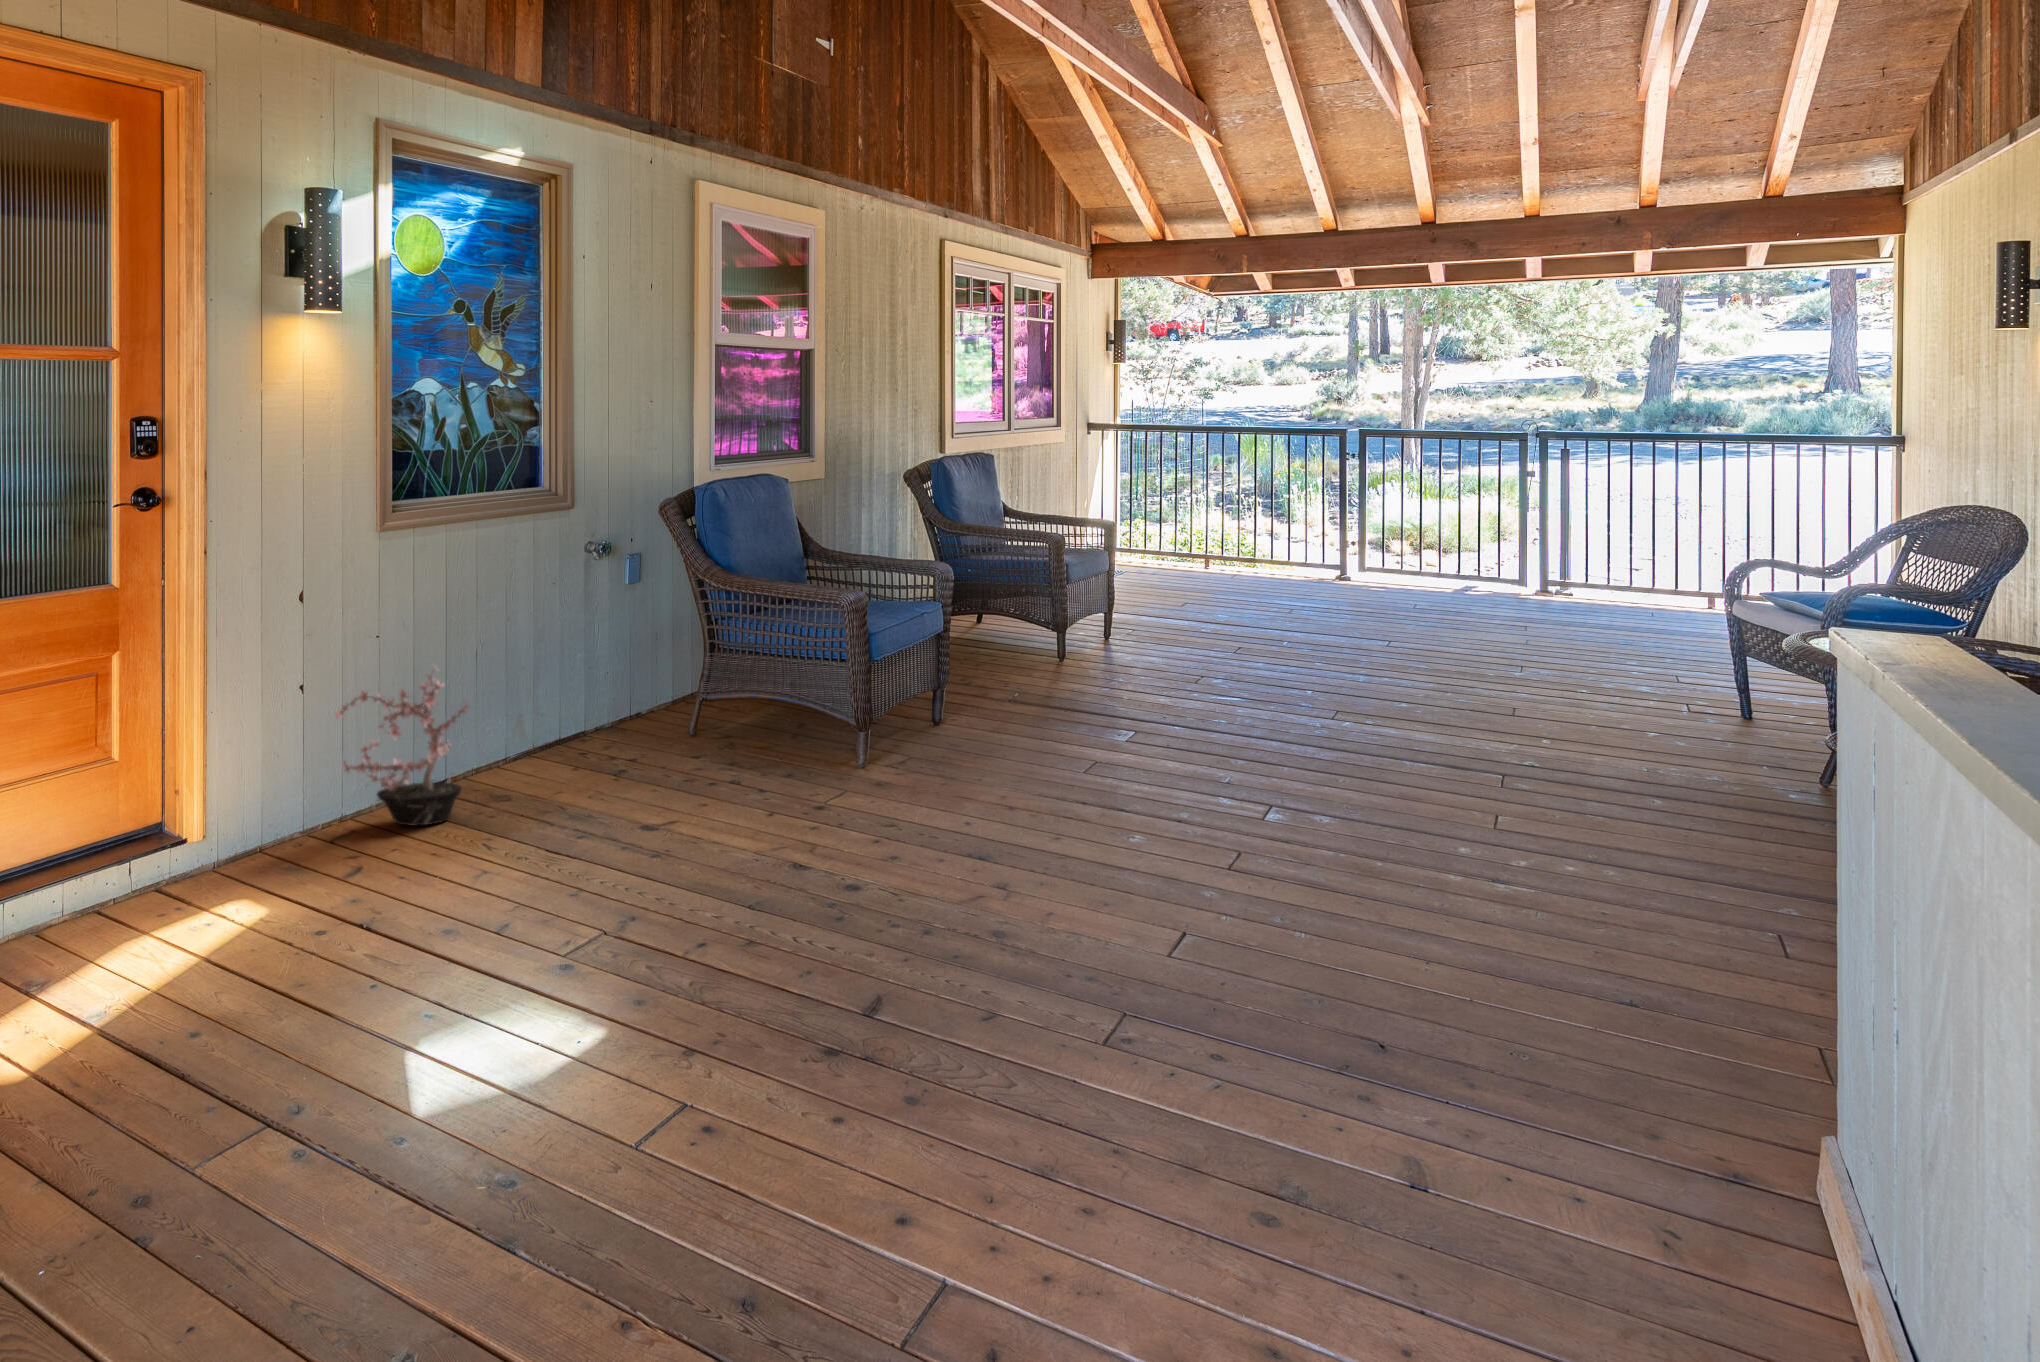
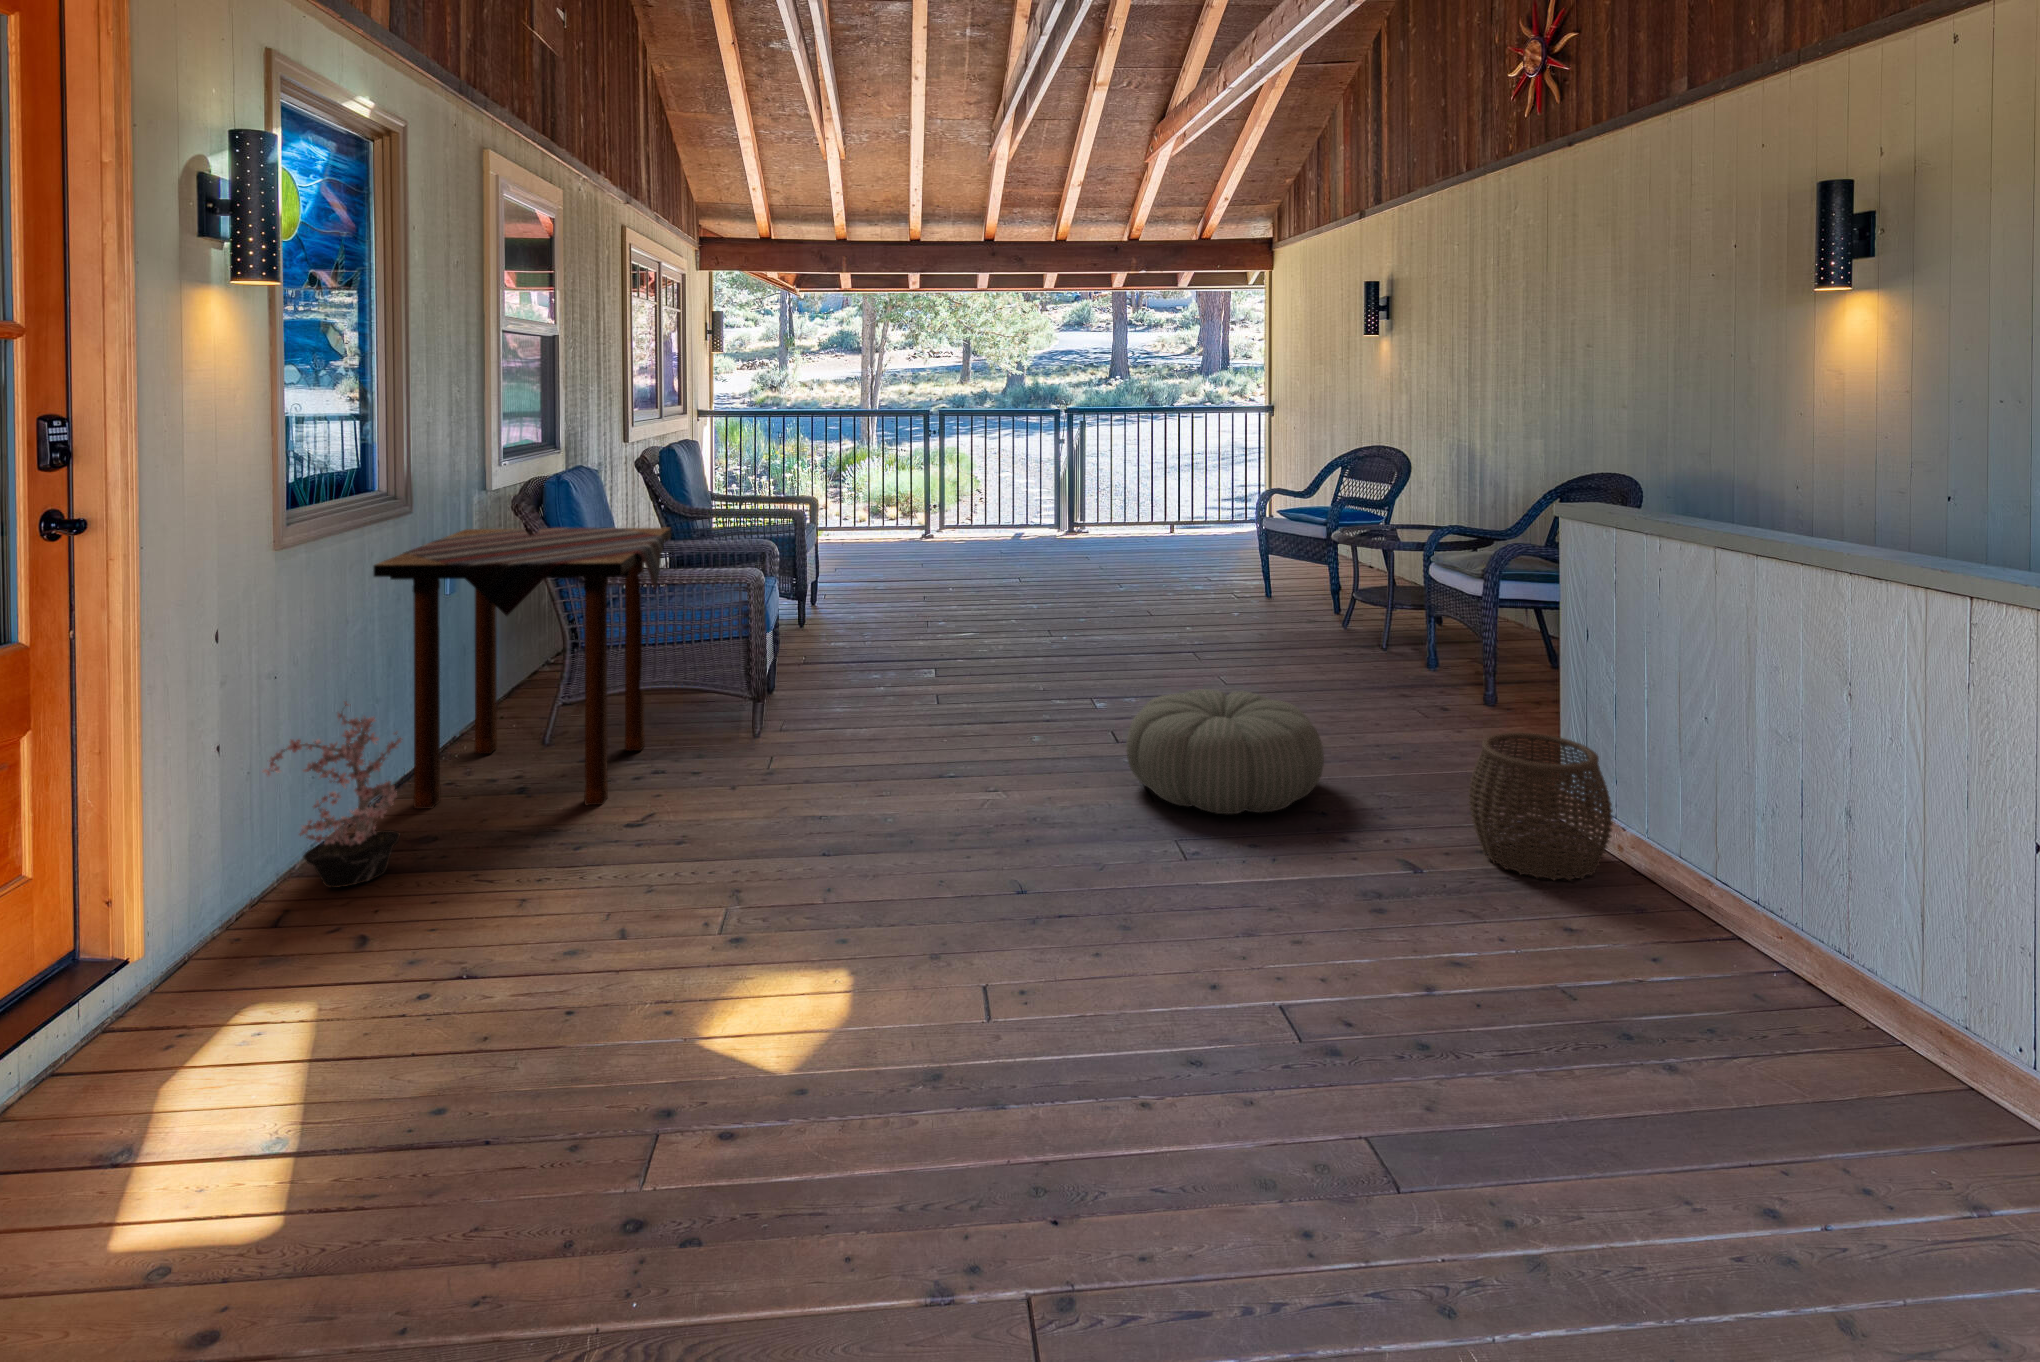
side table: none [498,526,795,803] -> present [373,527,671,809]
pouf: none [1172,812,1456,1007] -> present [1126,689,1324,814]
woven basket: none [1575,987,1852,1288] -> present [1468,732,1613,881]

